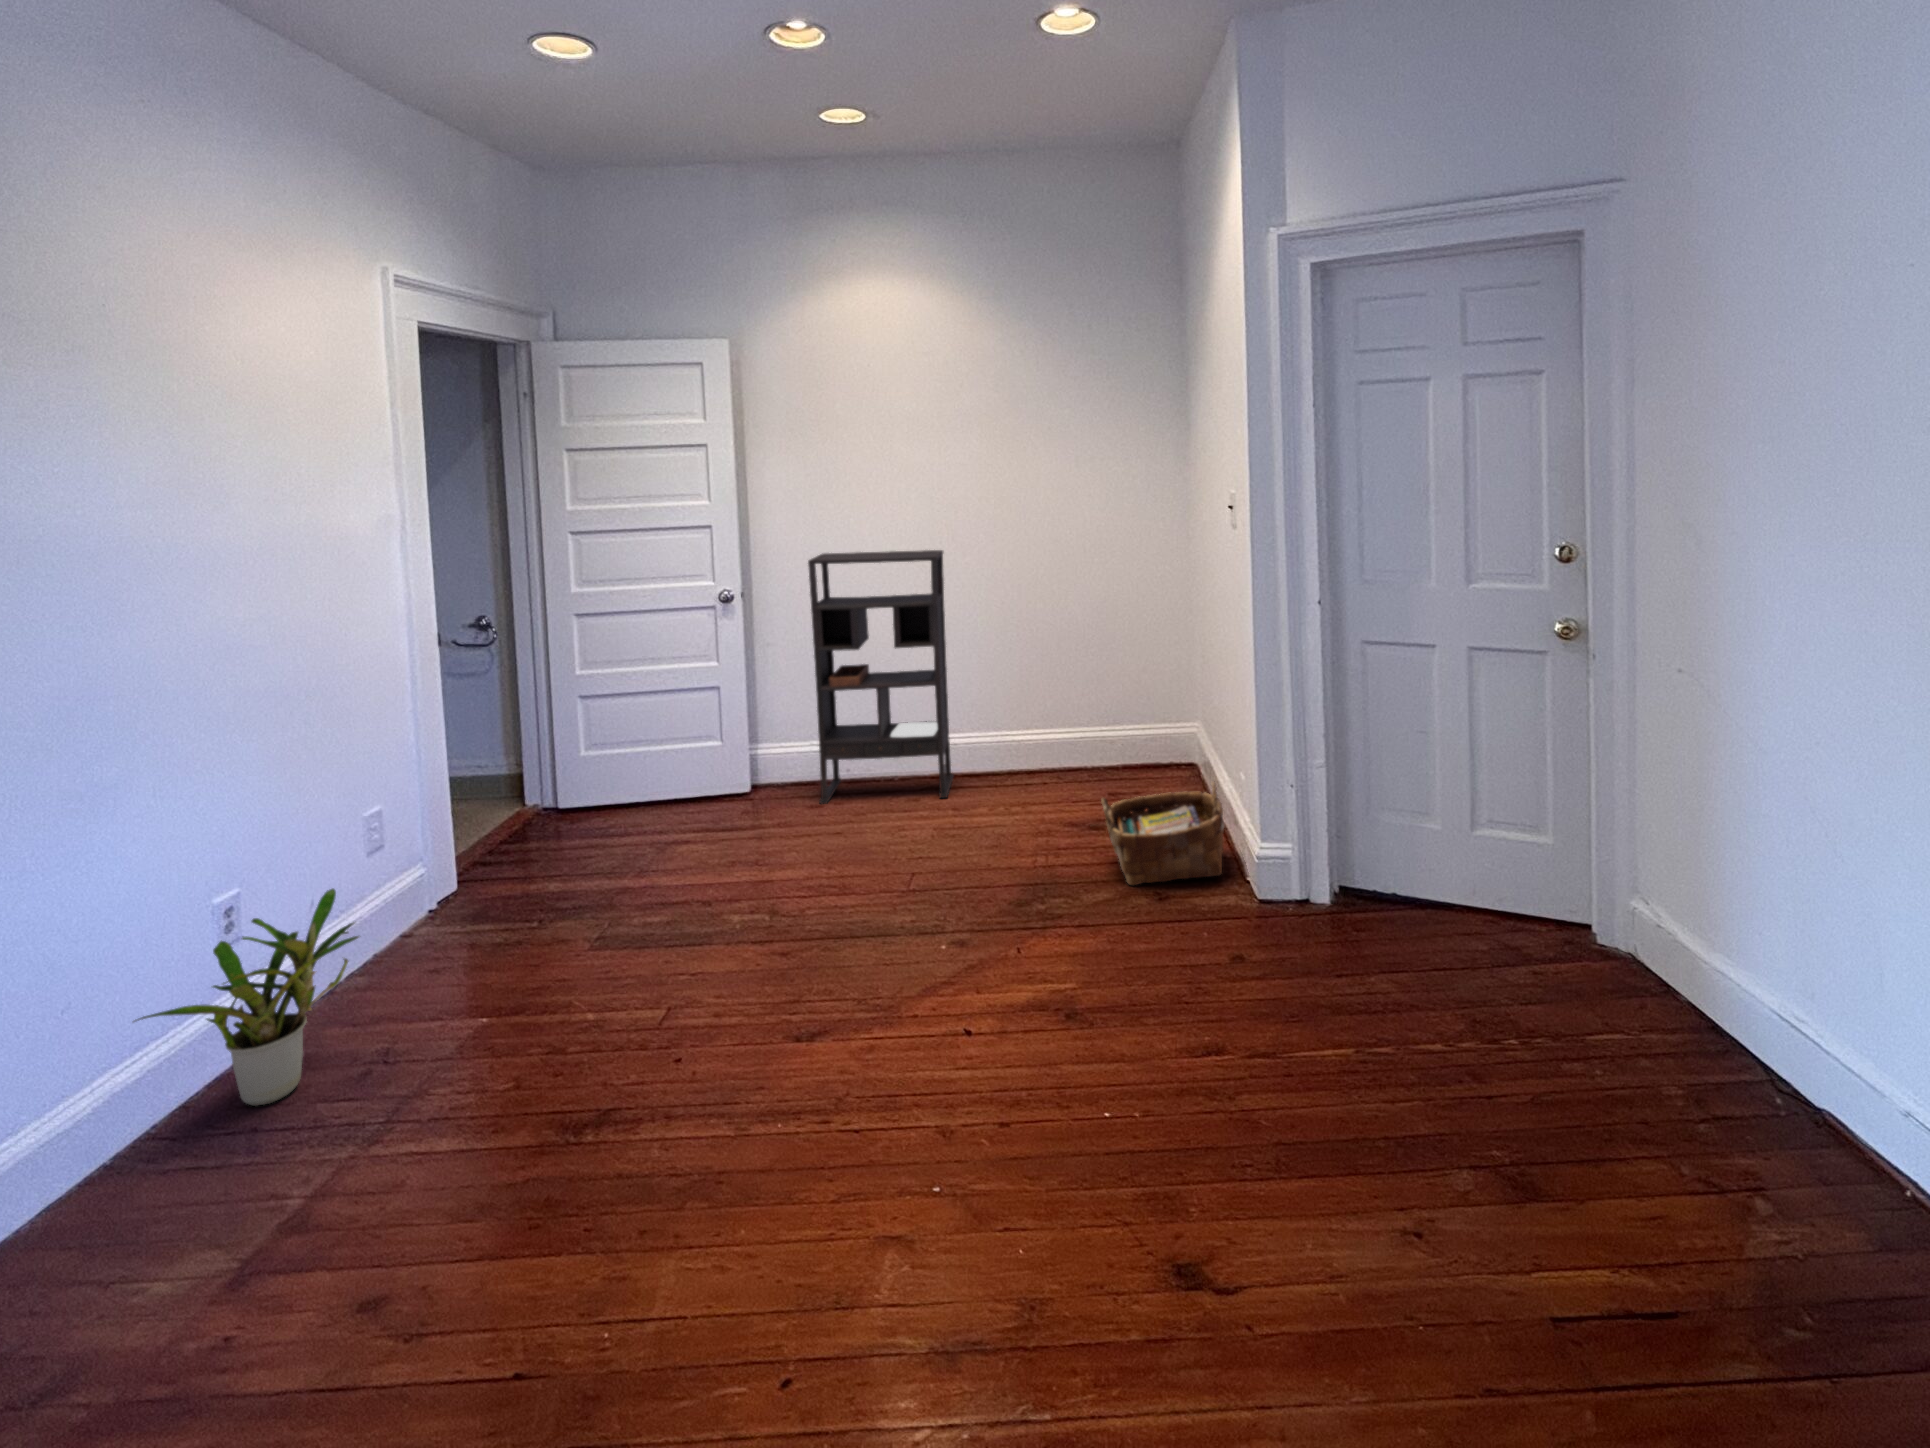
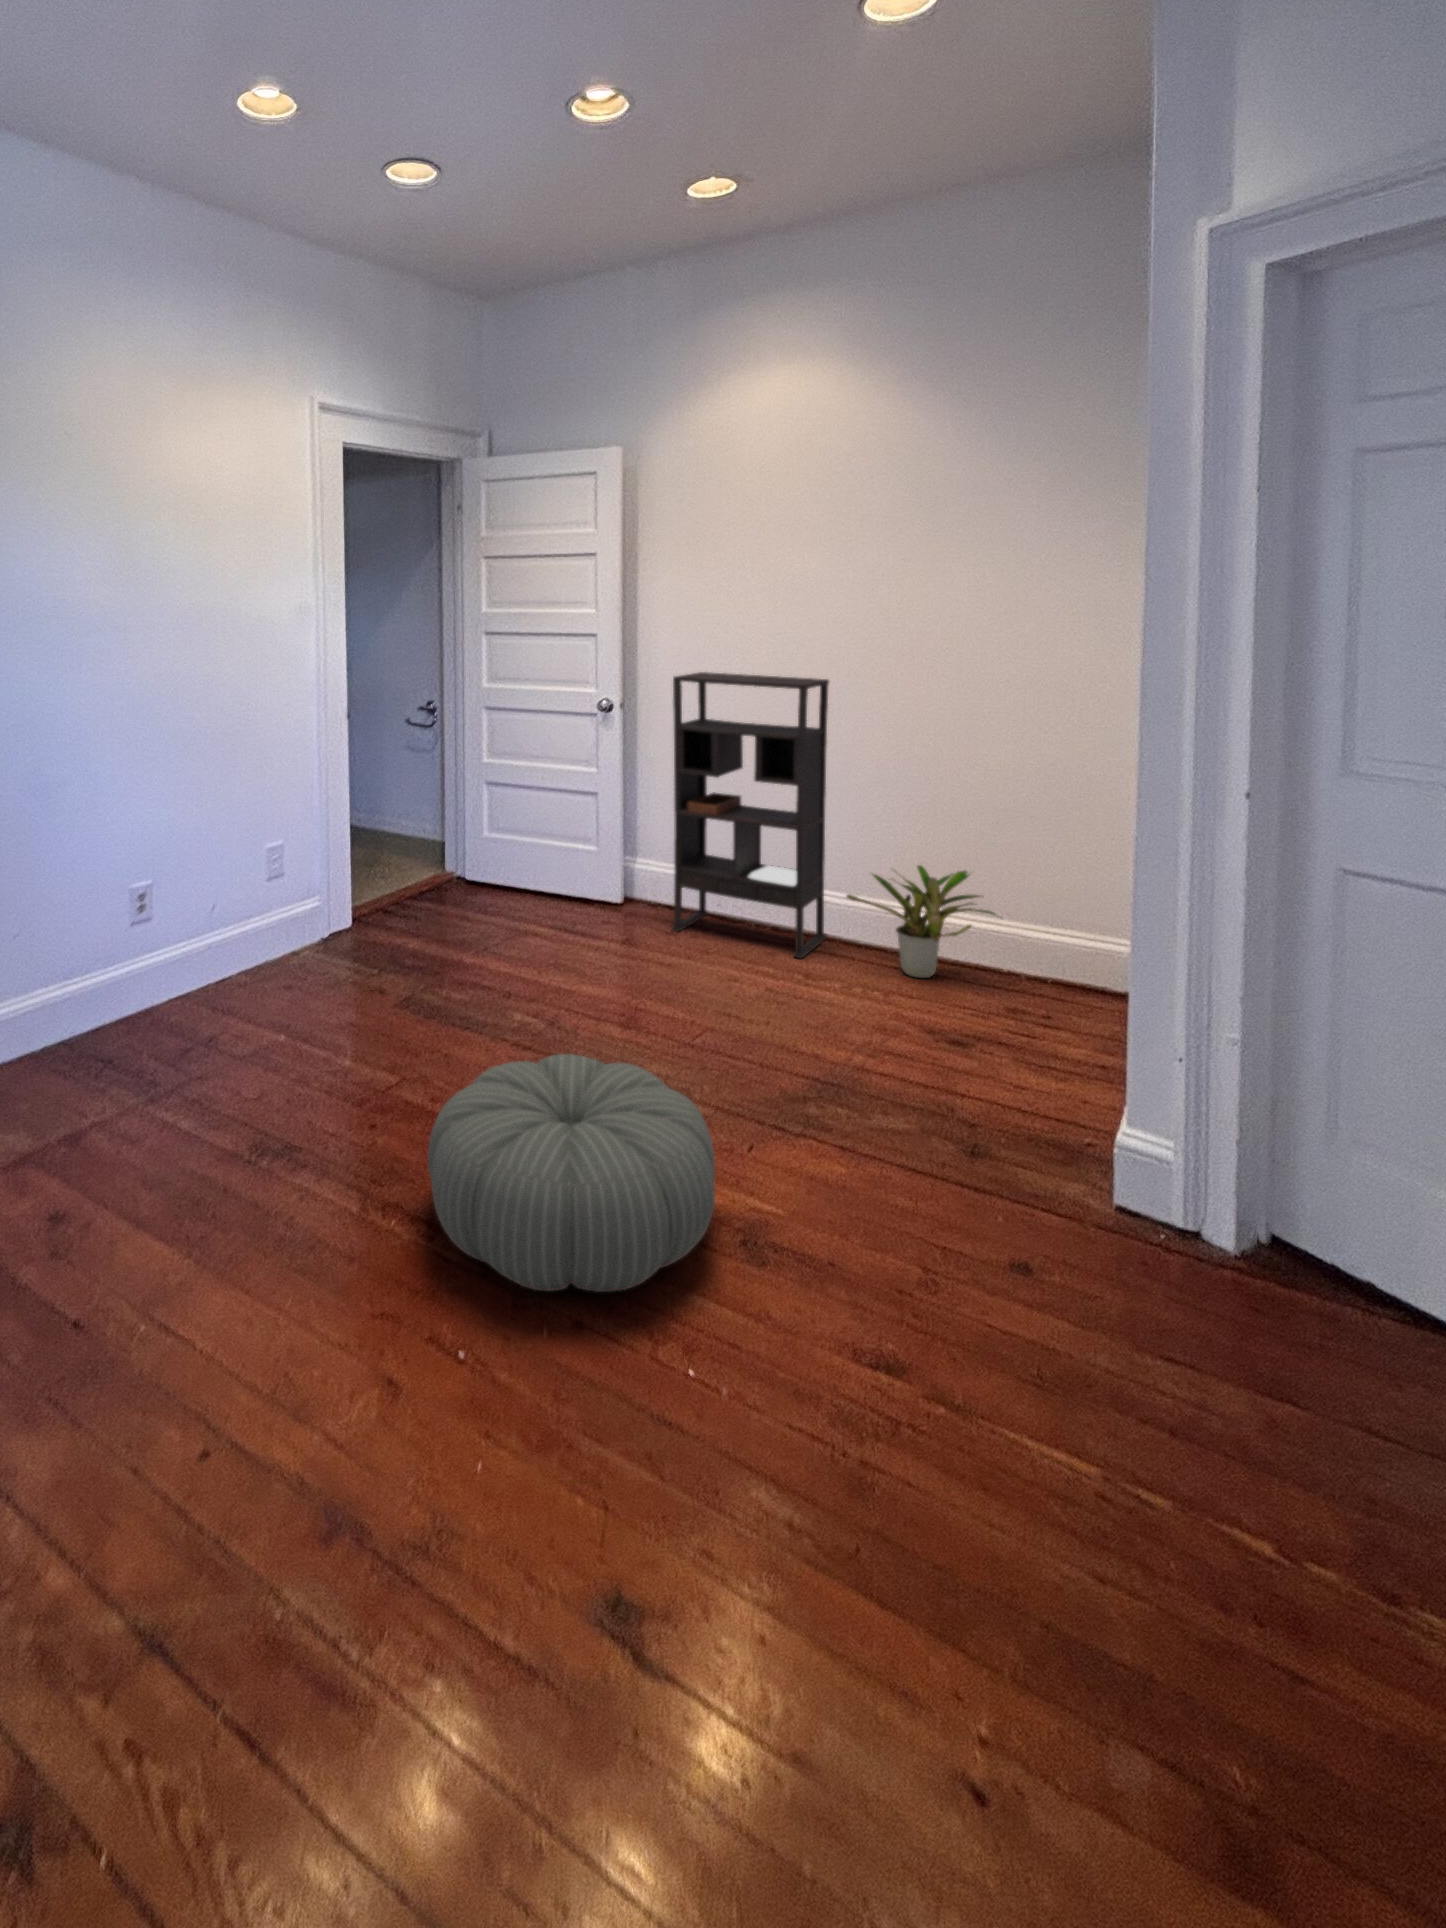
woven basket: present [1101,782,1224,885] -> none [921,1003,1106,1153]
potted plant: present [134,889,359,1106] -> present [847,865,998,978]
pouf: none [800,908,1062,1122] -> present [428,1054,715,1292]

